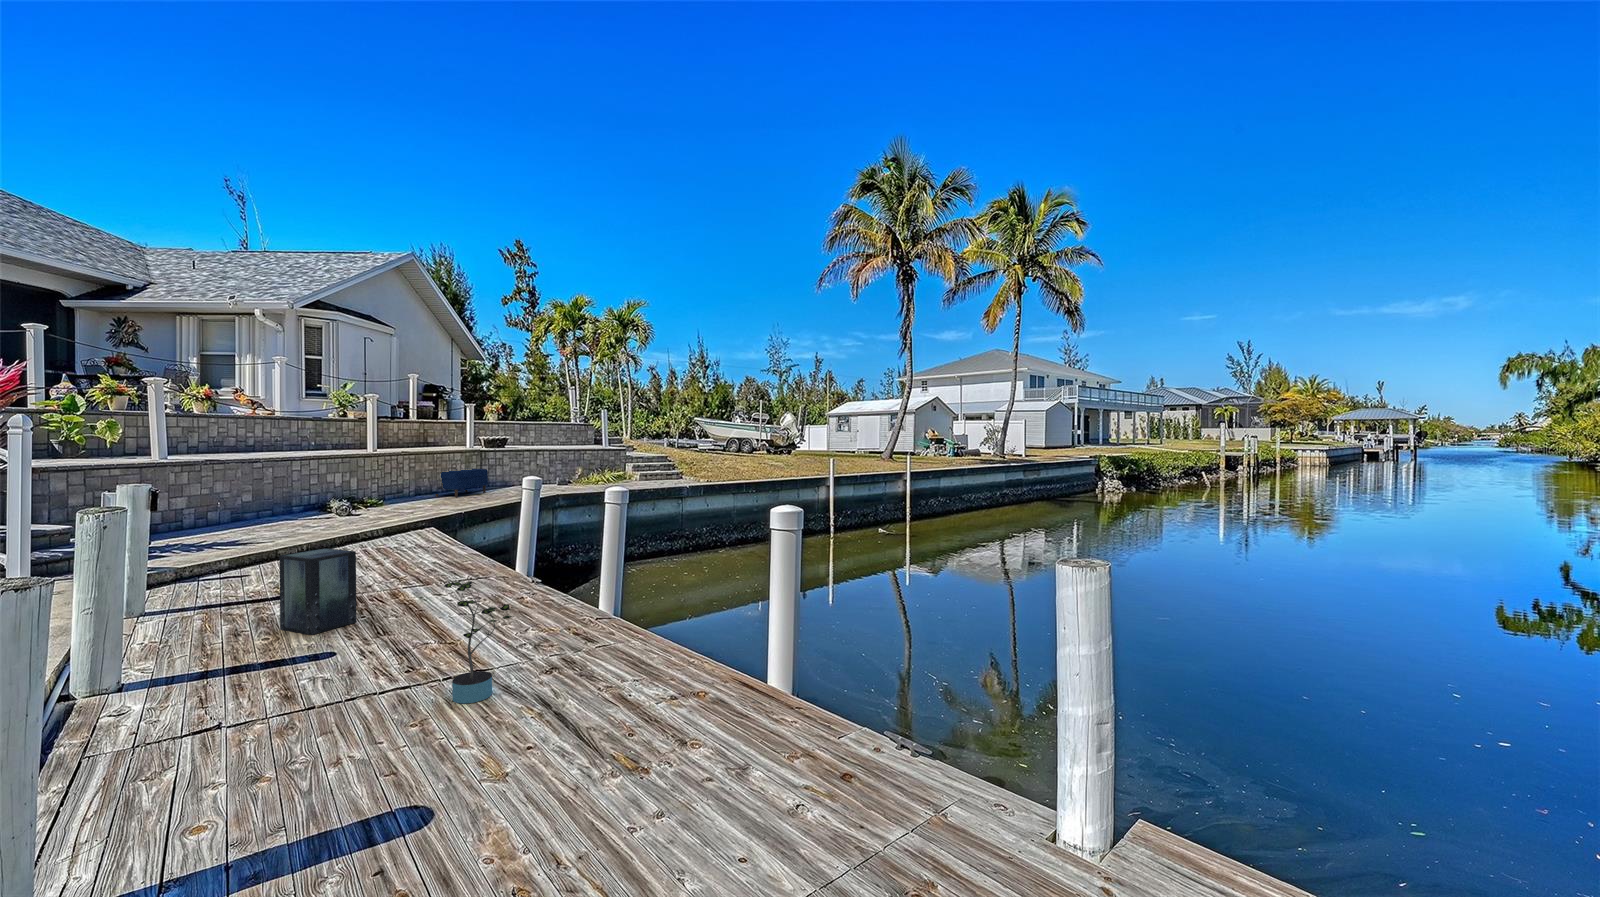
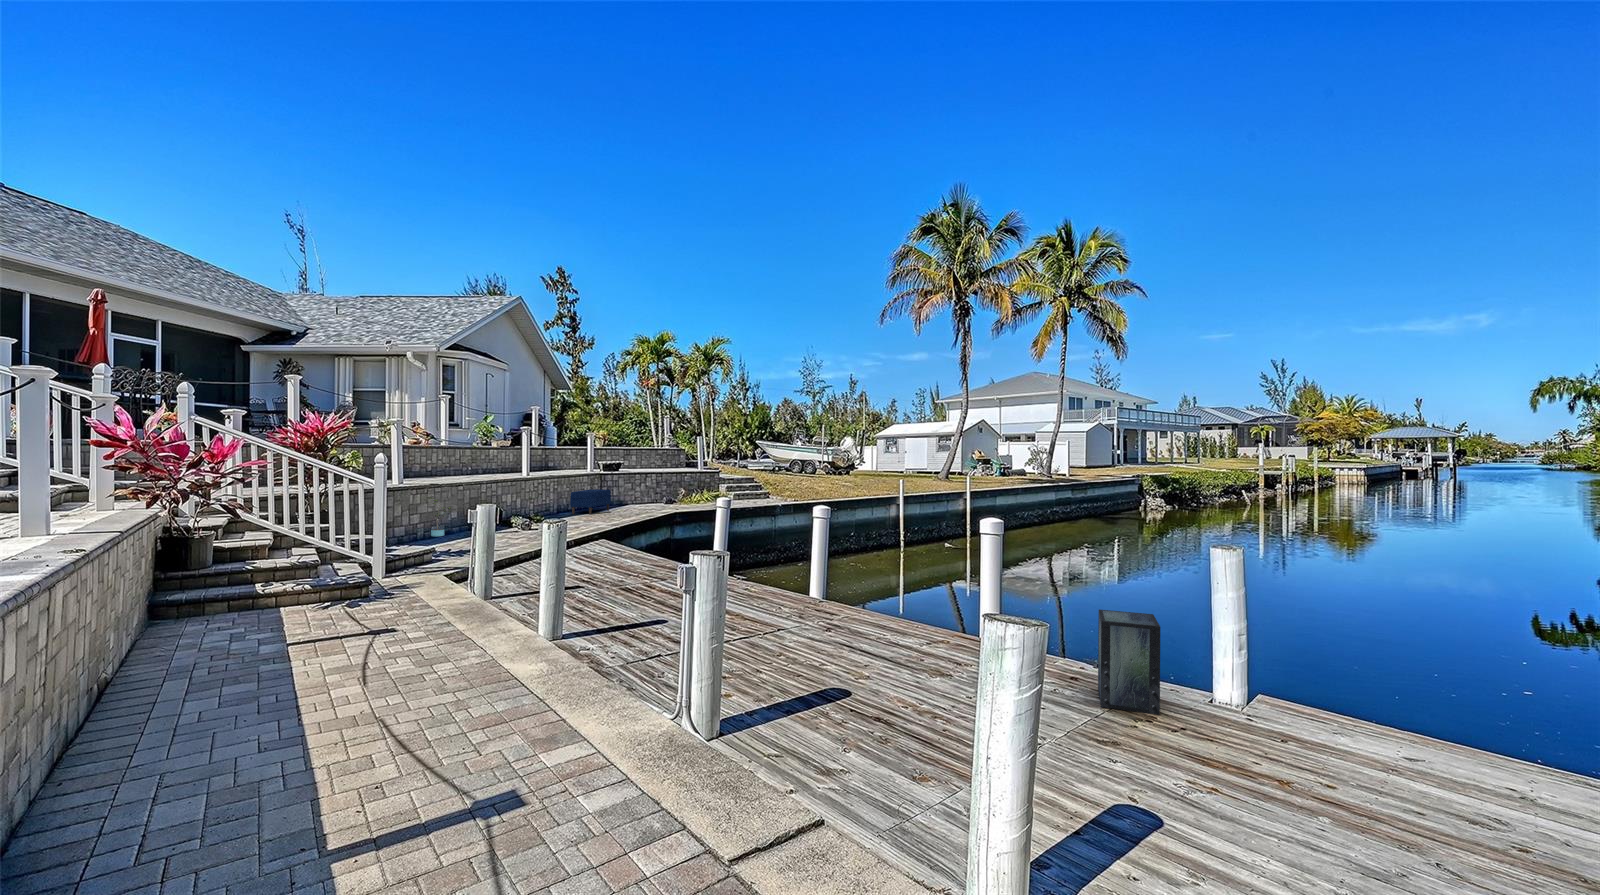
storage box: present [279,548,357,635] -> present [1098,609,1160,715]
potted plant: present [444,582,512,703] -> present [430,498,451,536]

